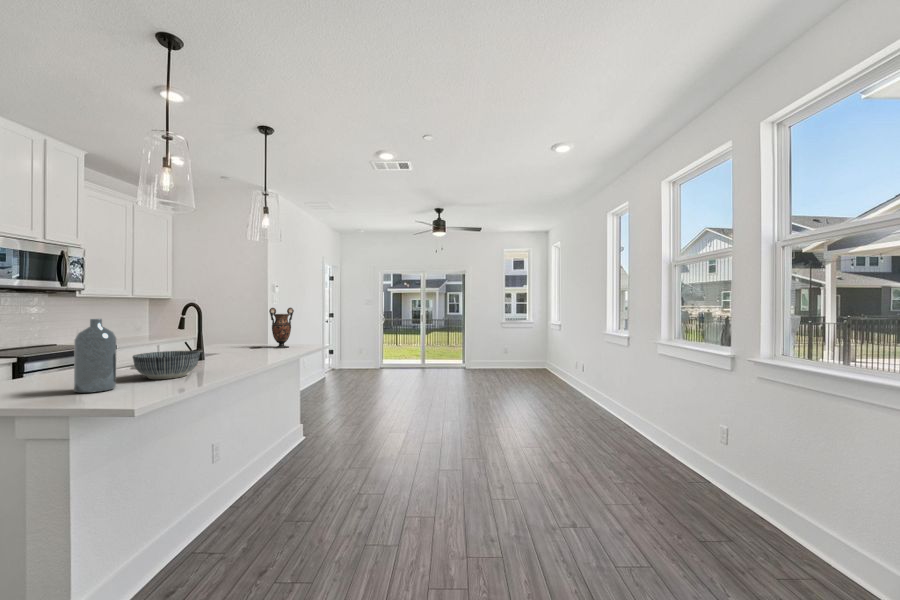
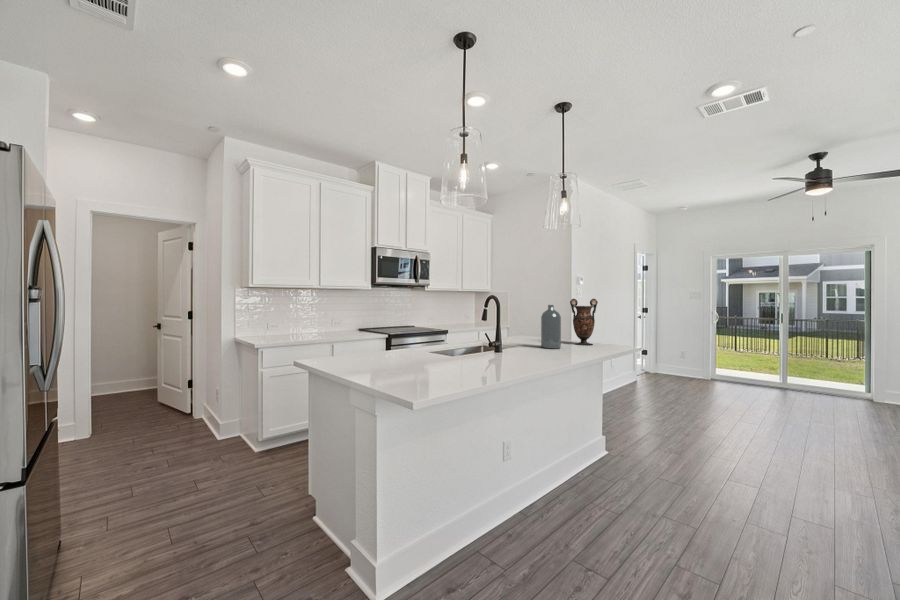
bottle: present [74,319,116,393] -> present [541,305,561,349]
bowl: present [133,351,200,379] -> none [426,340,486,370]

